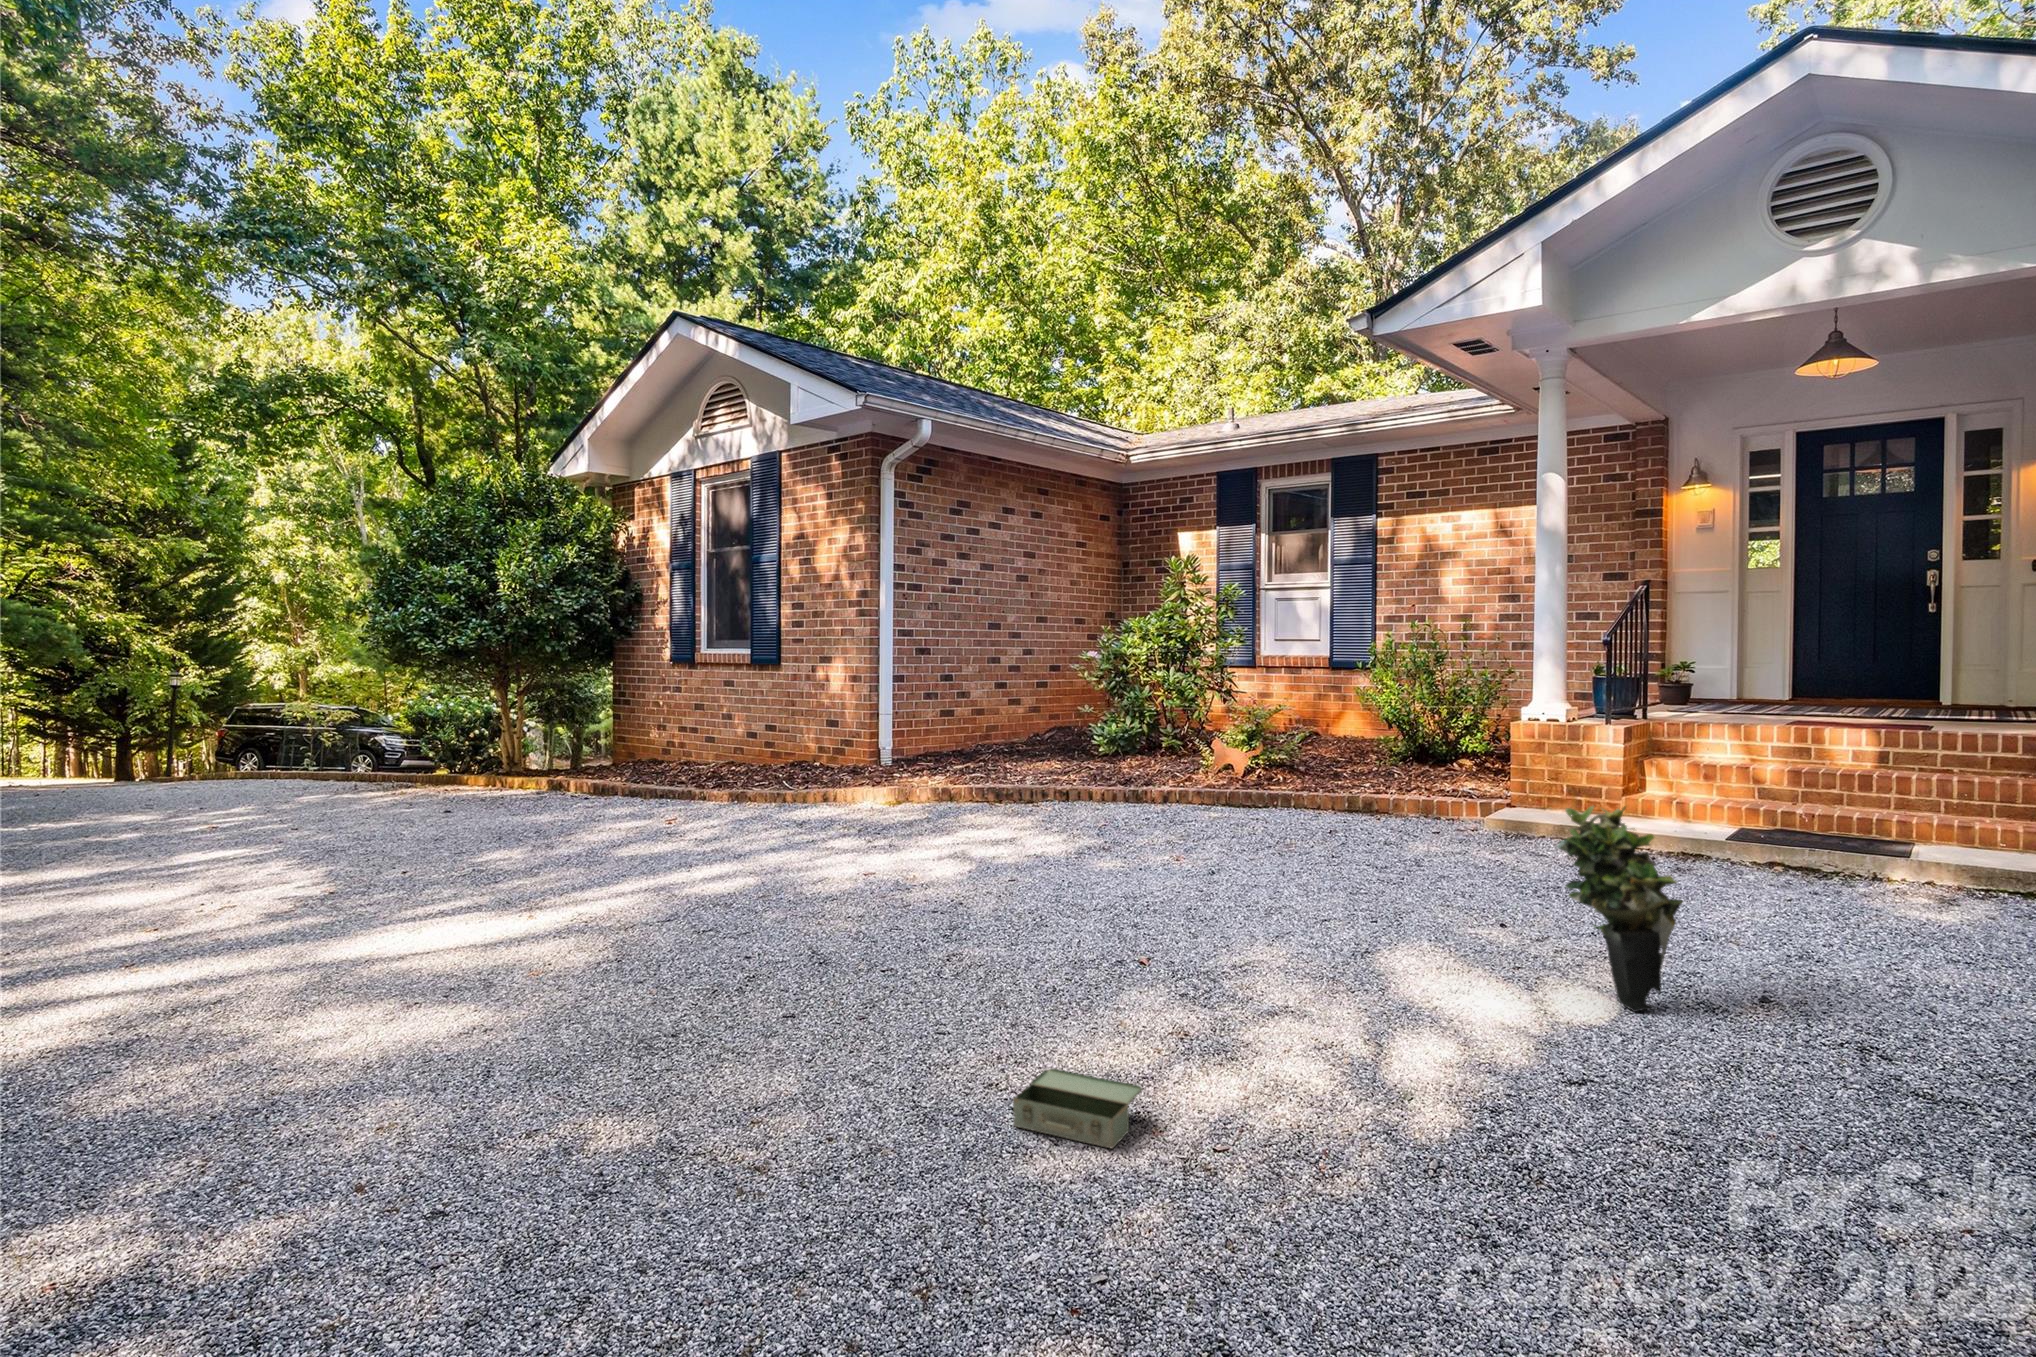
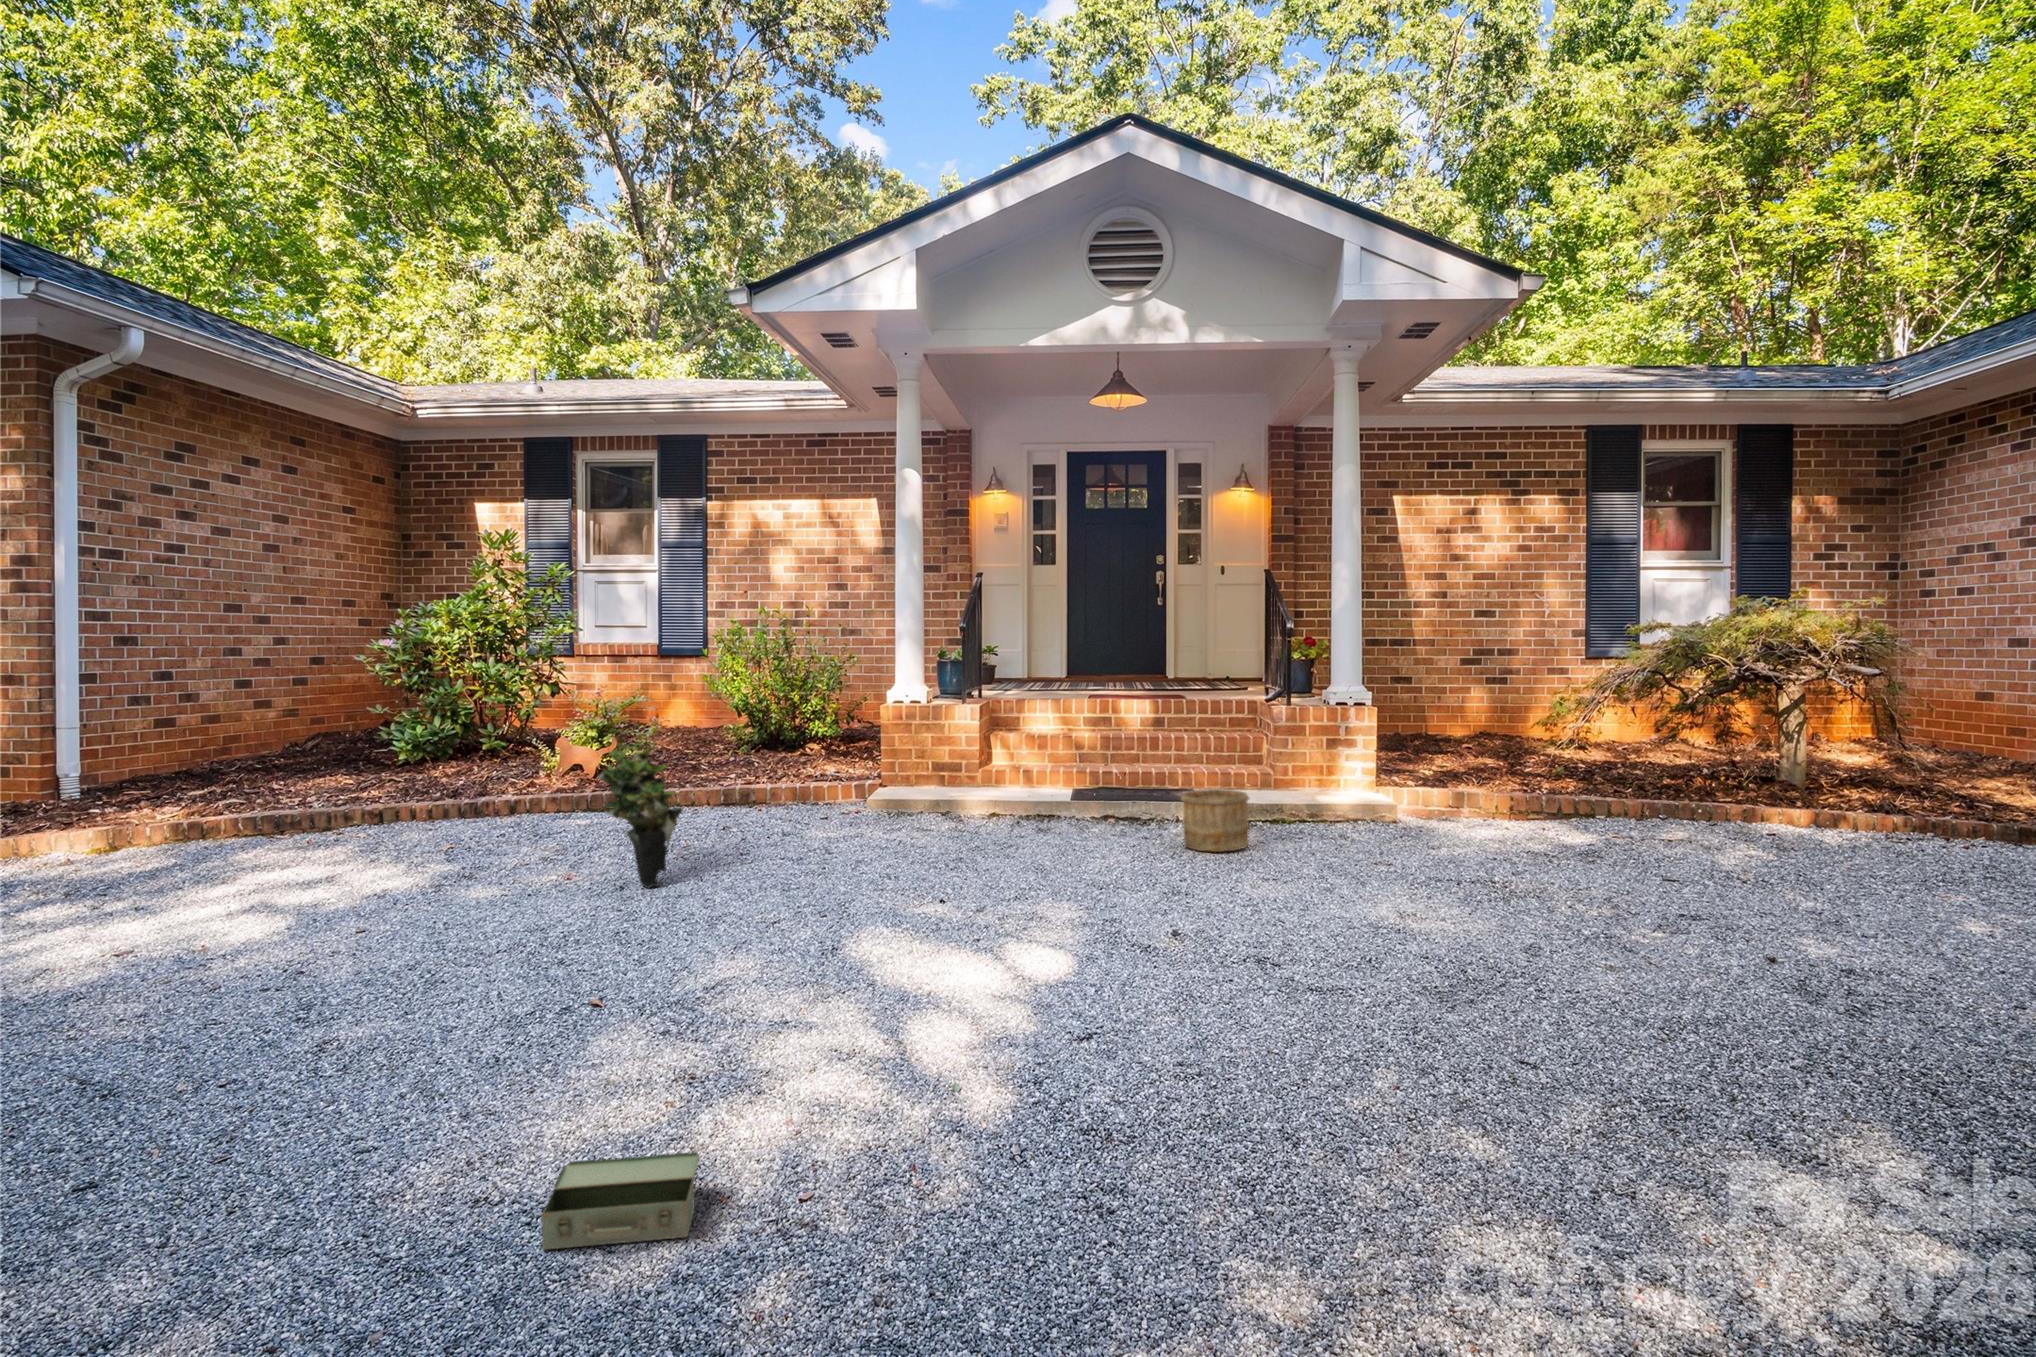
potted plant: present [1557,806,1683,1012] -> present [598,746,683,888]
wooden bucket: none [1871,838,1983,919] -> present [1181,789,1249,852]

